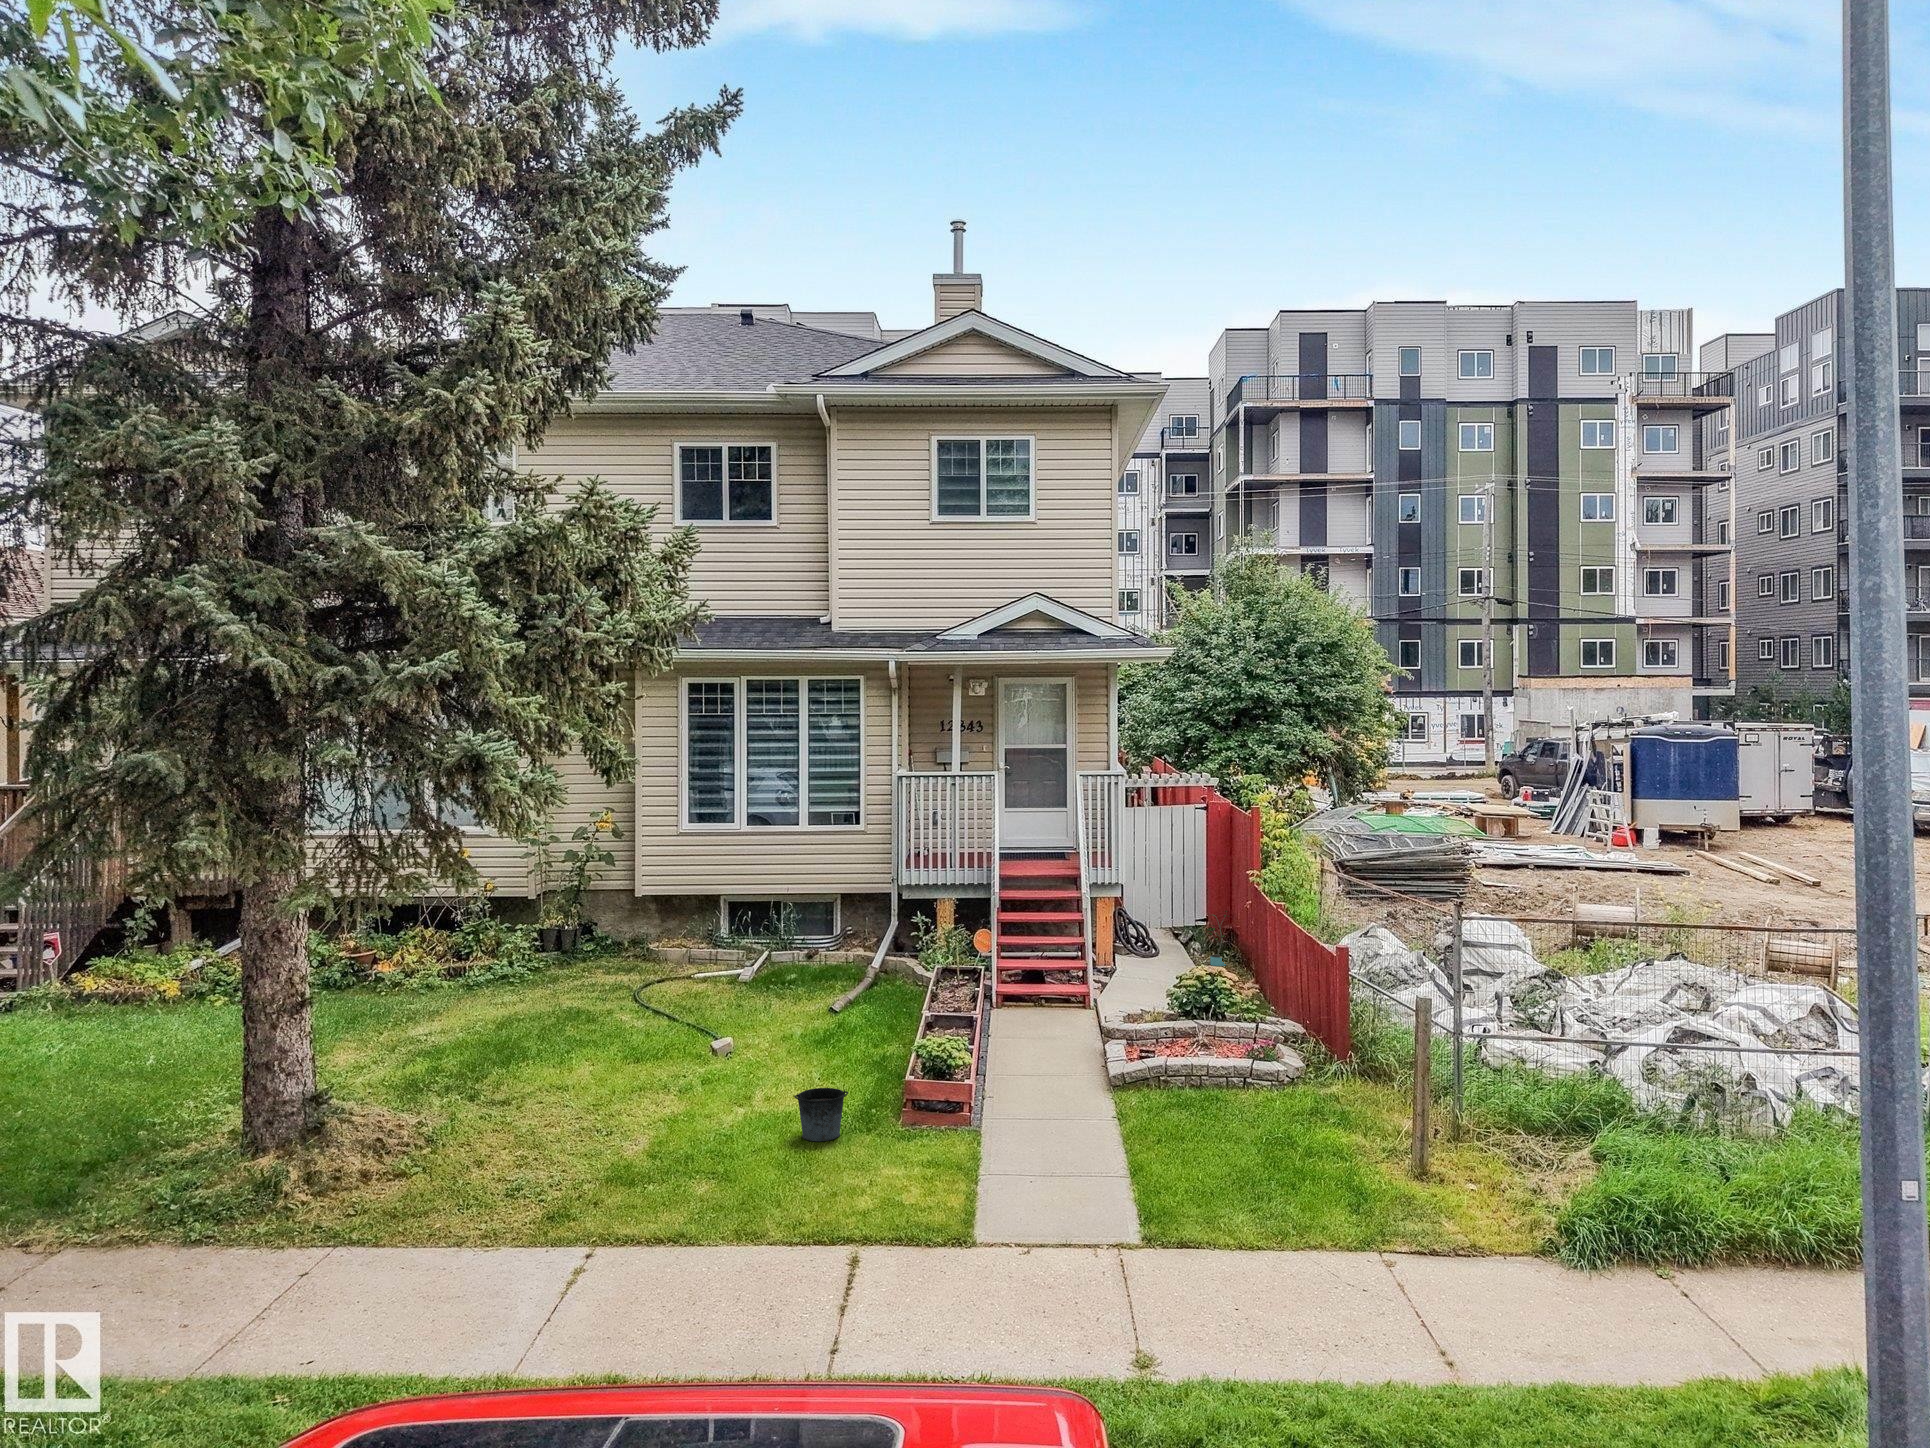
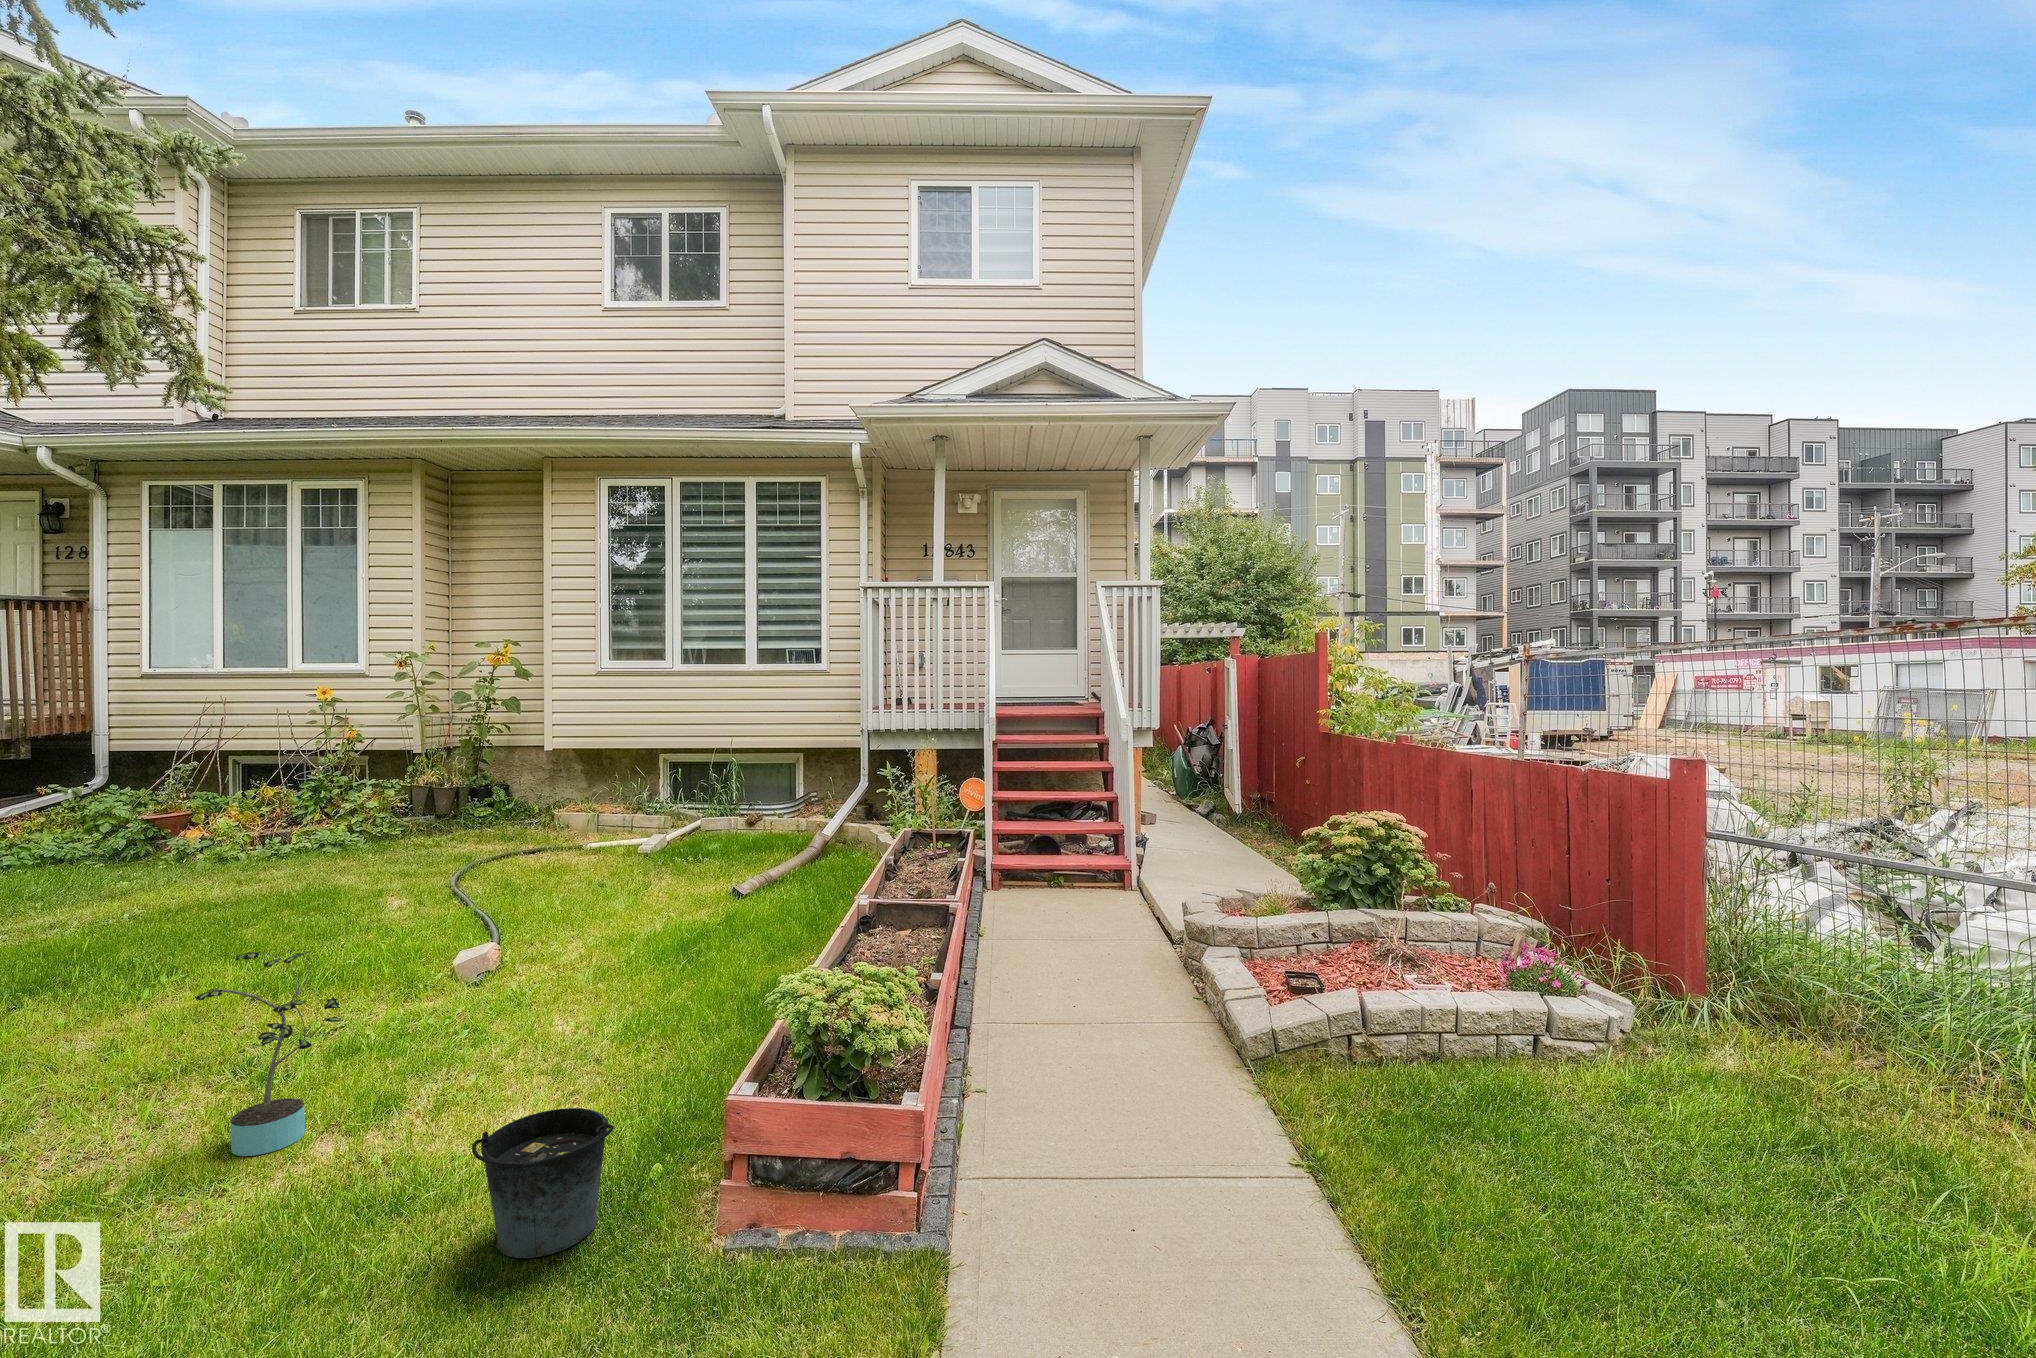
potted plant: present [1207,911,1229,966] -> present [196,951,342,1156]

